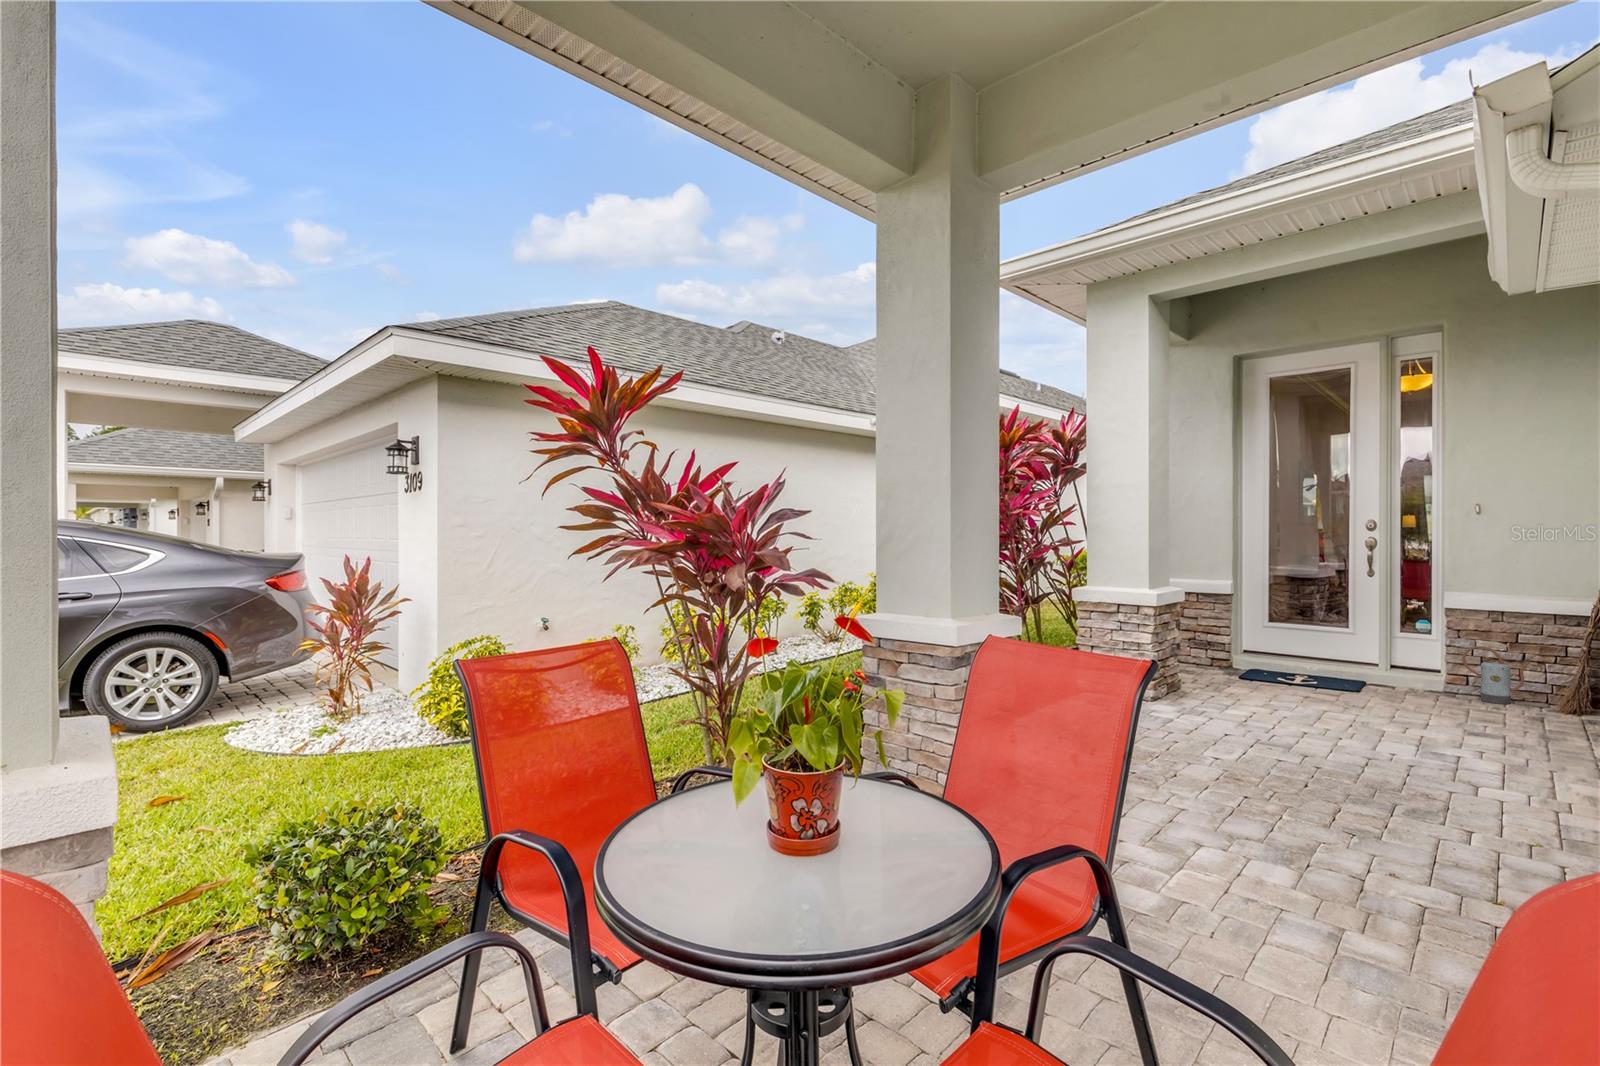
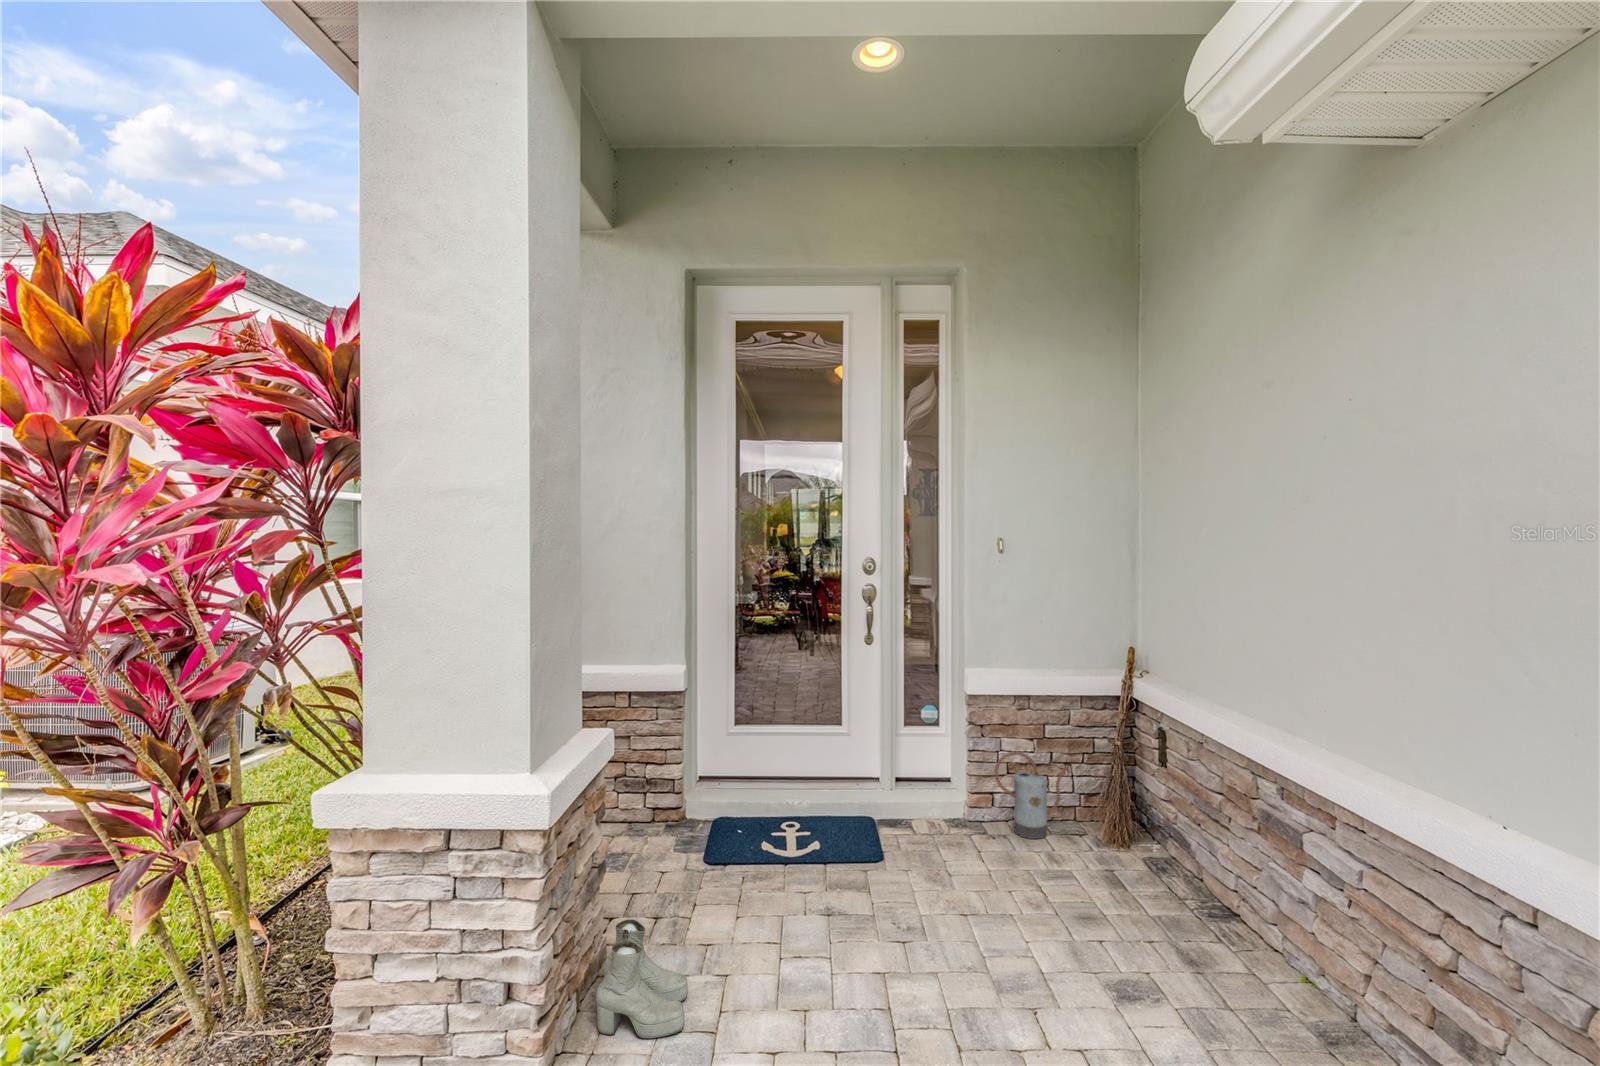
boots: none [1175,663,1218,701] -> present [596,919,688,1039]

